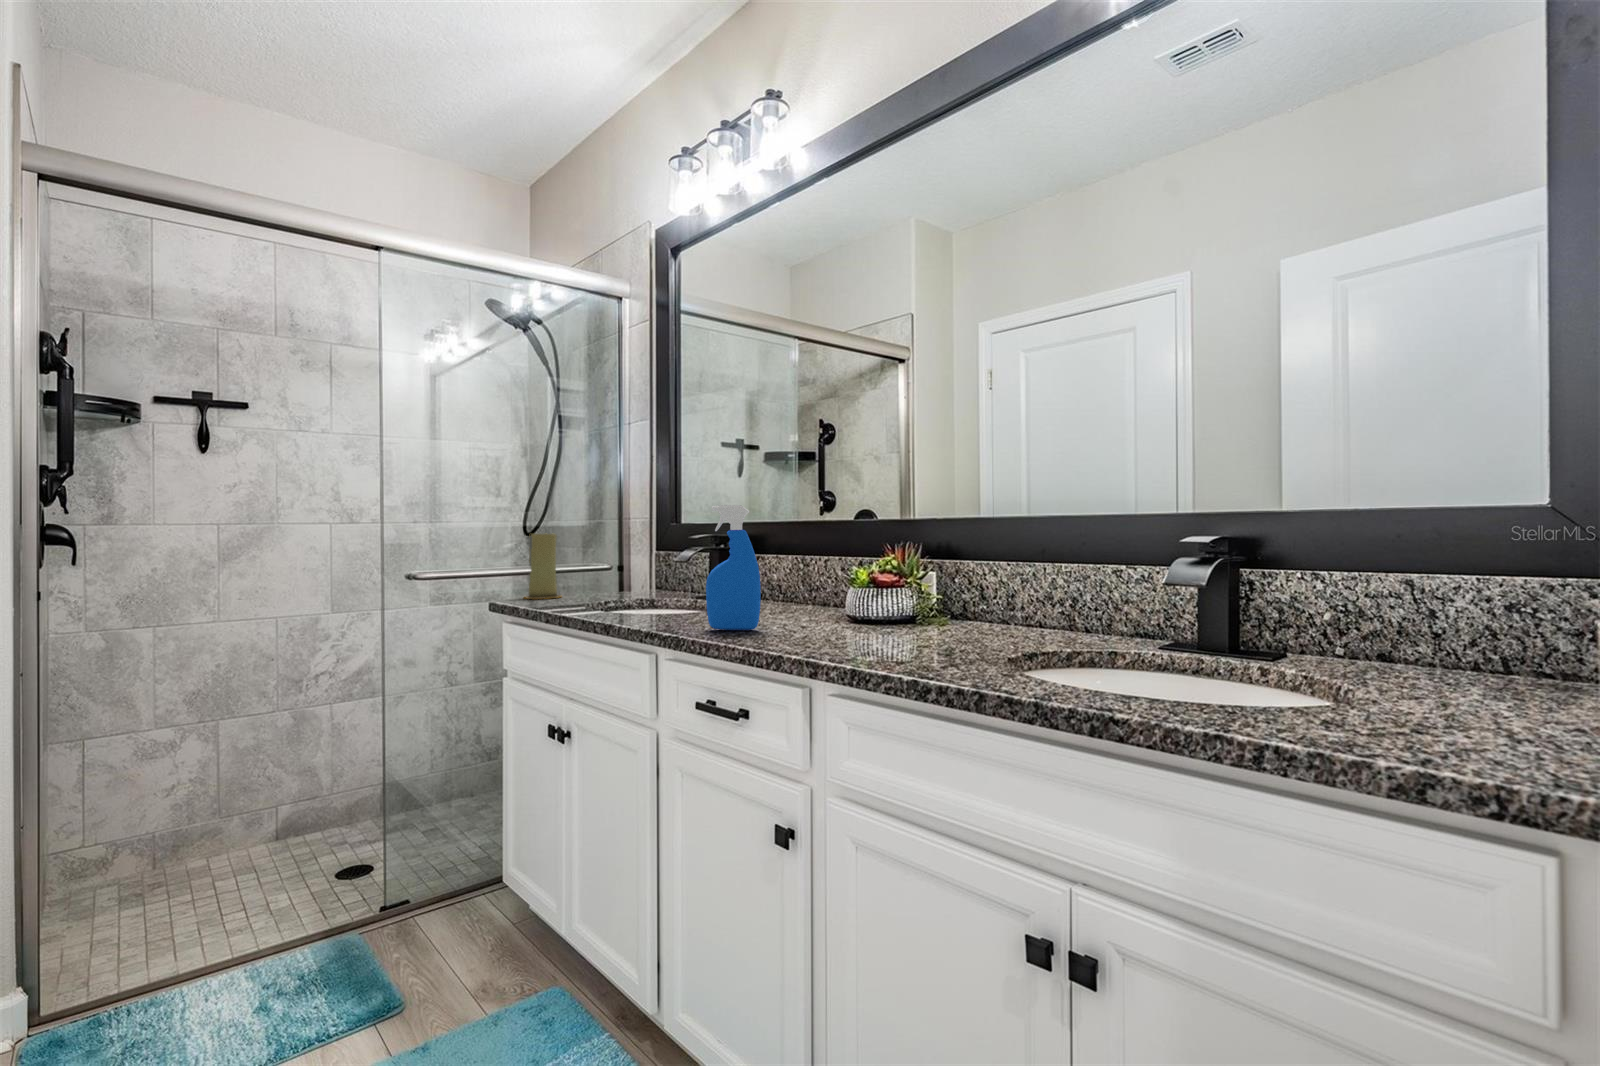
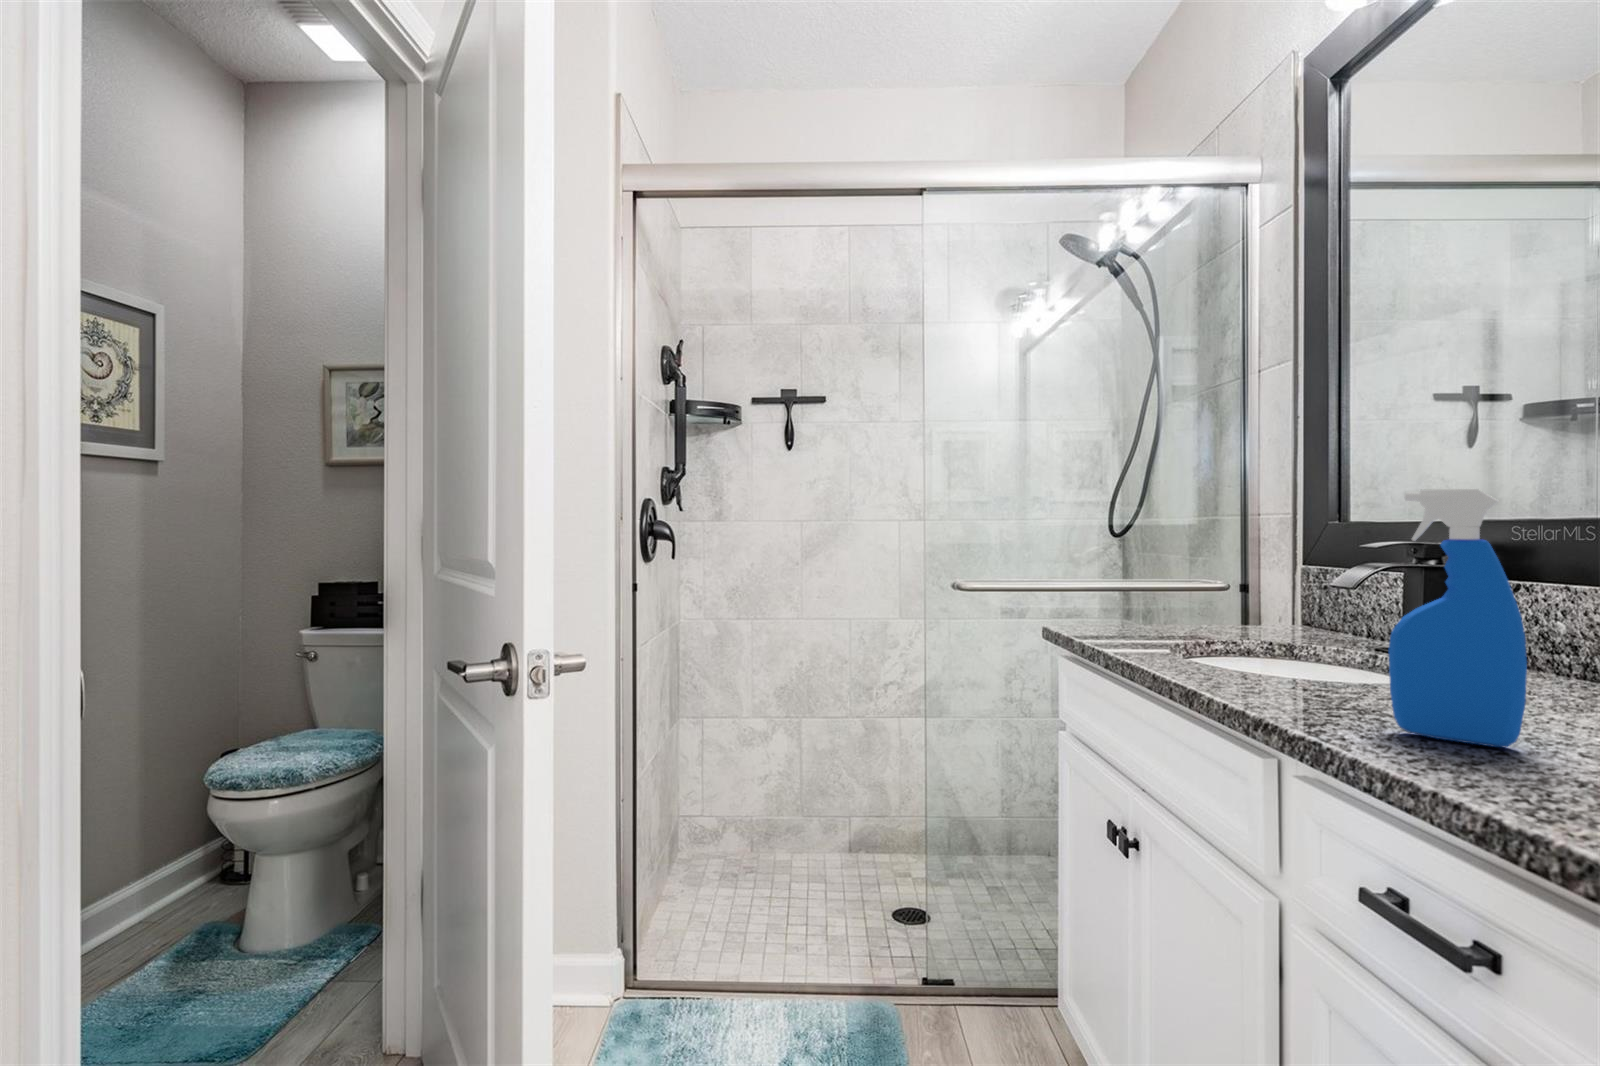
candle: present [525,533,561,599] -> none [1098,536,1152,625]

